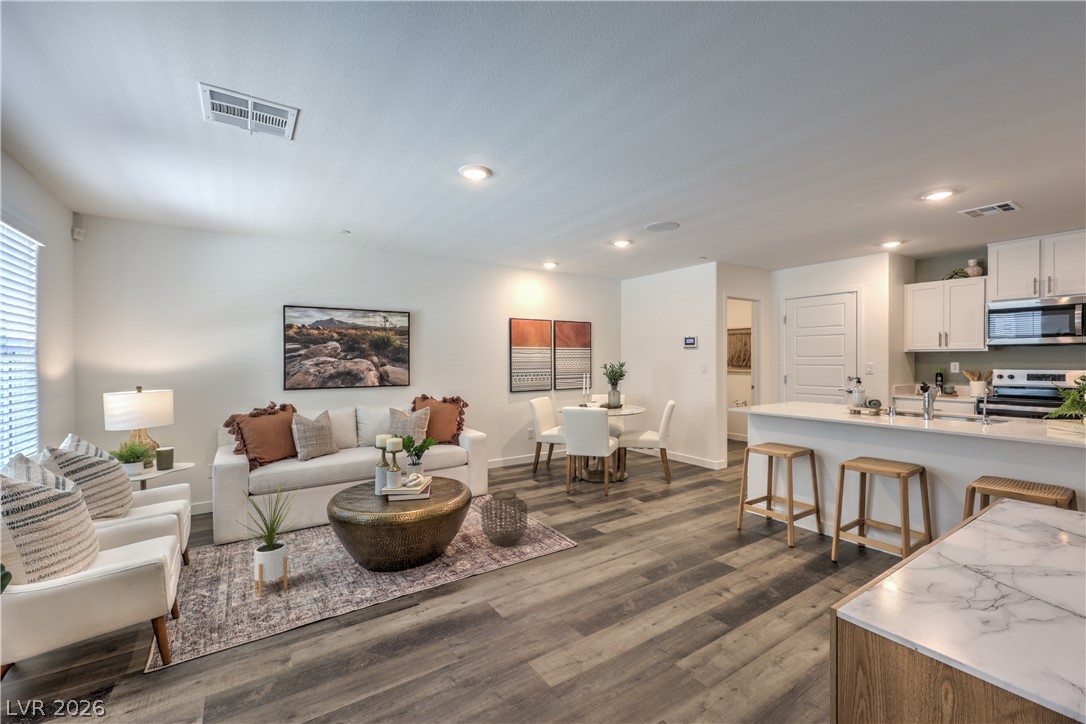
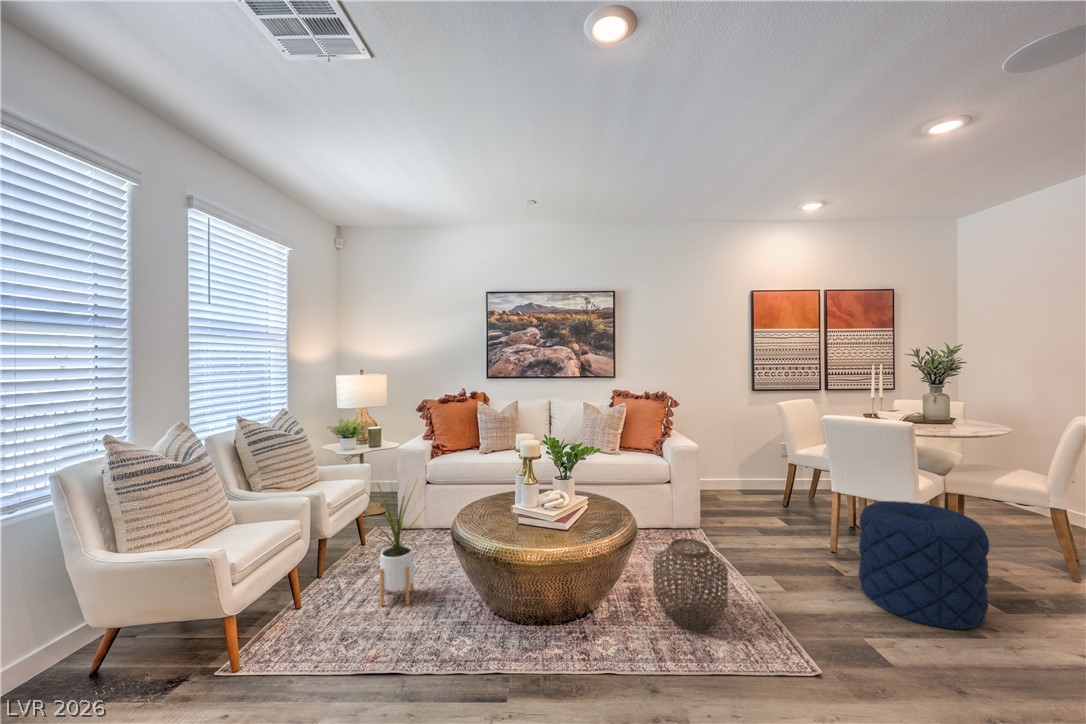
pouf: none [585,452,640,514] -> present [858,501,989,629]

